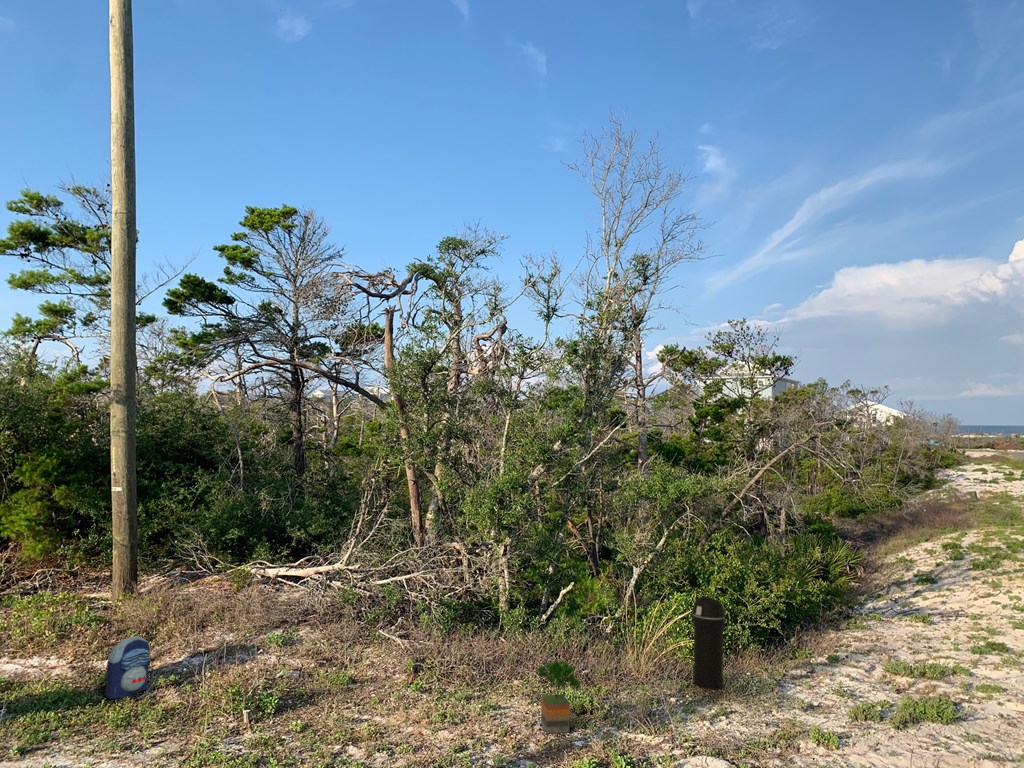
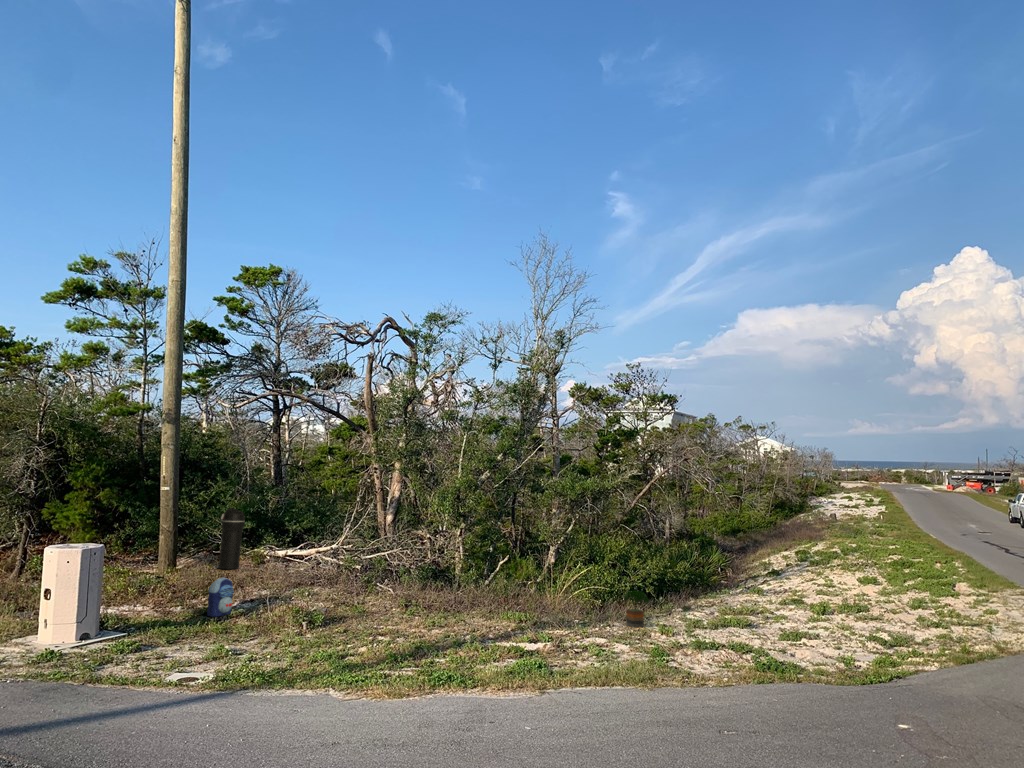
trash can: present [692,596,725,690] -> present [218,508,245,569]
potted tree: present [537,661,580,733] -> present [624,591,649,627]

